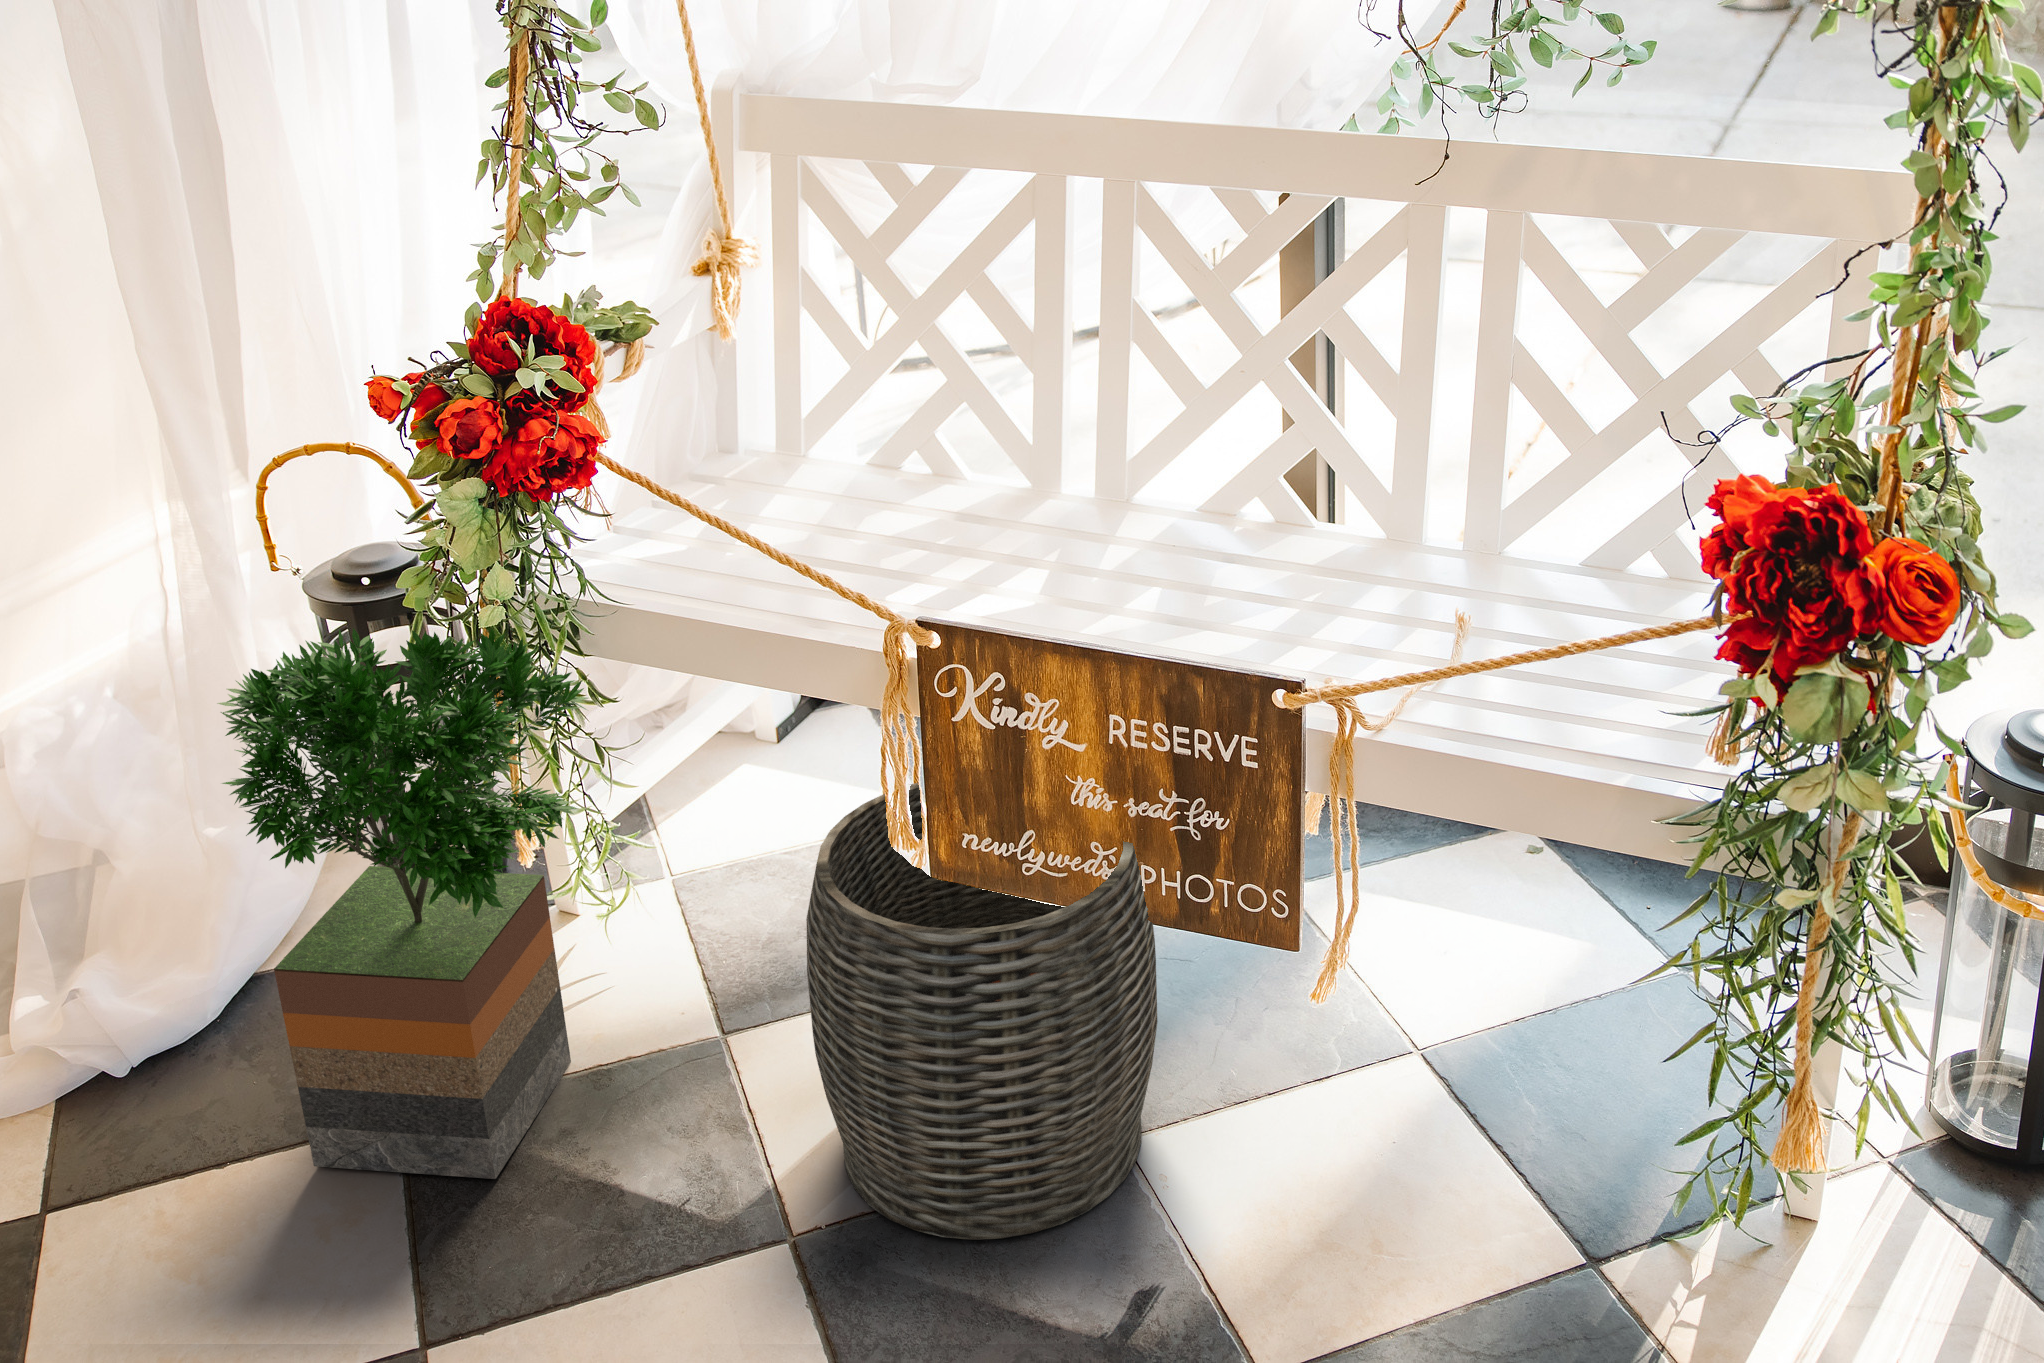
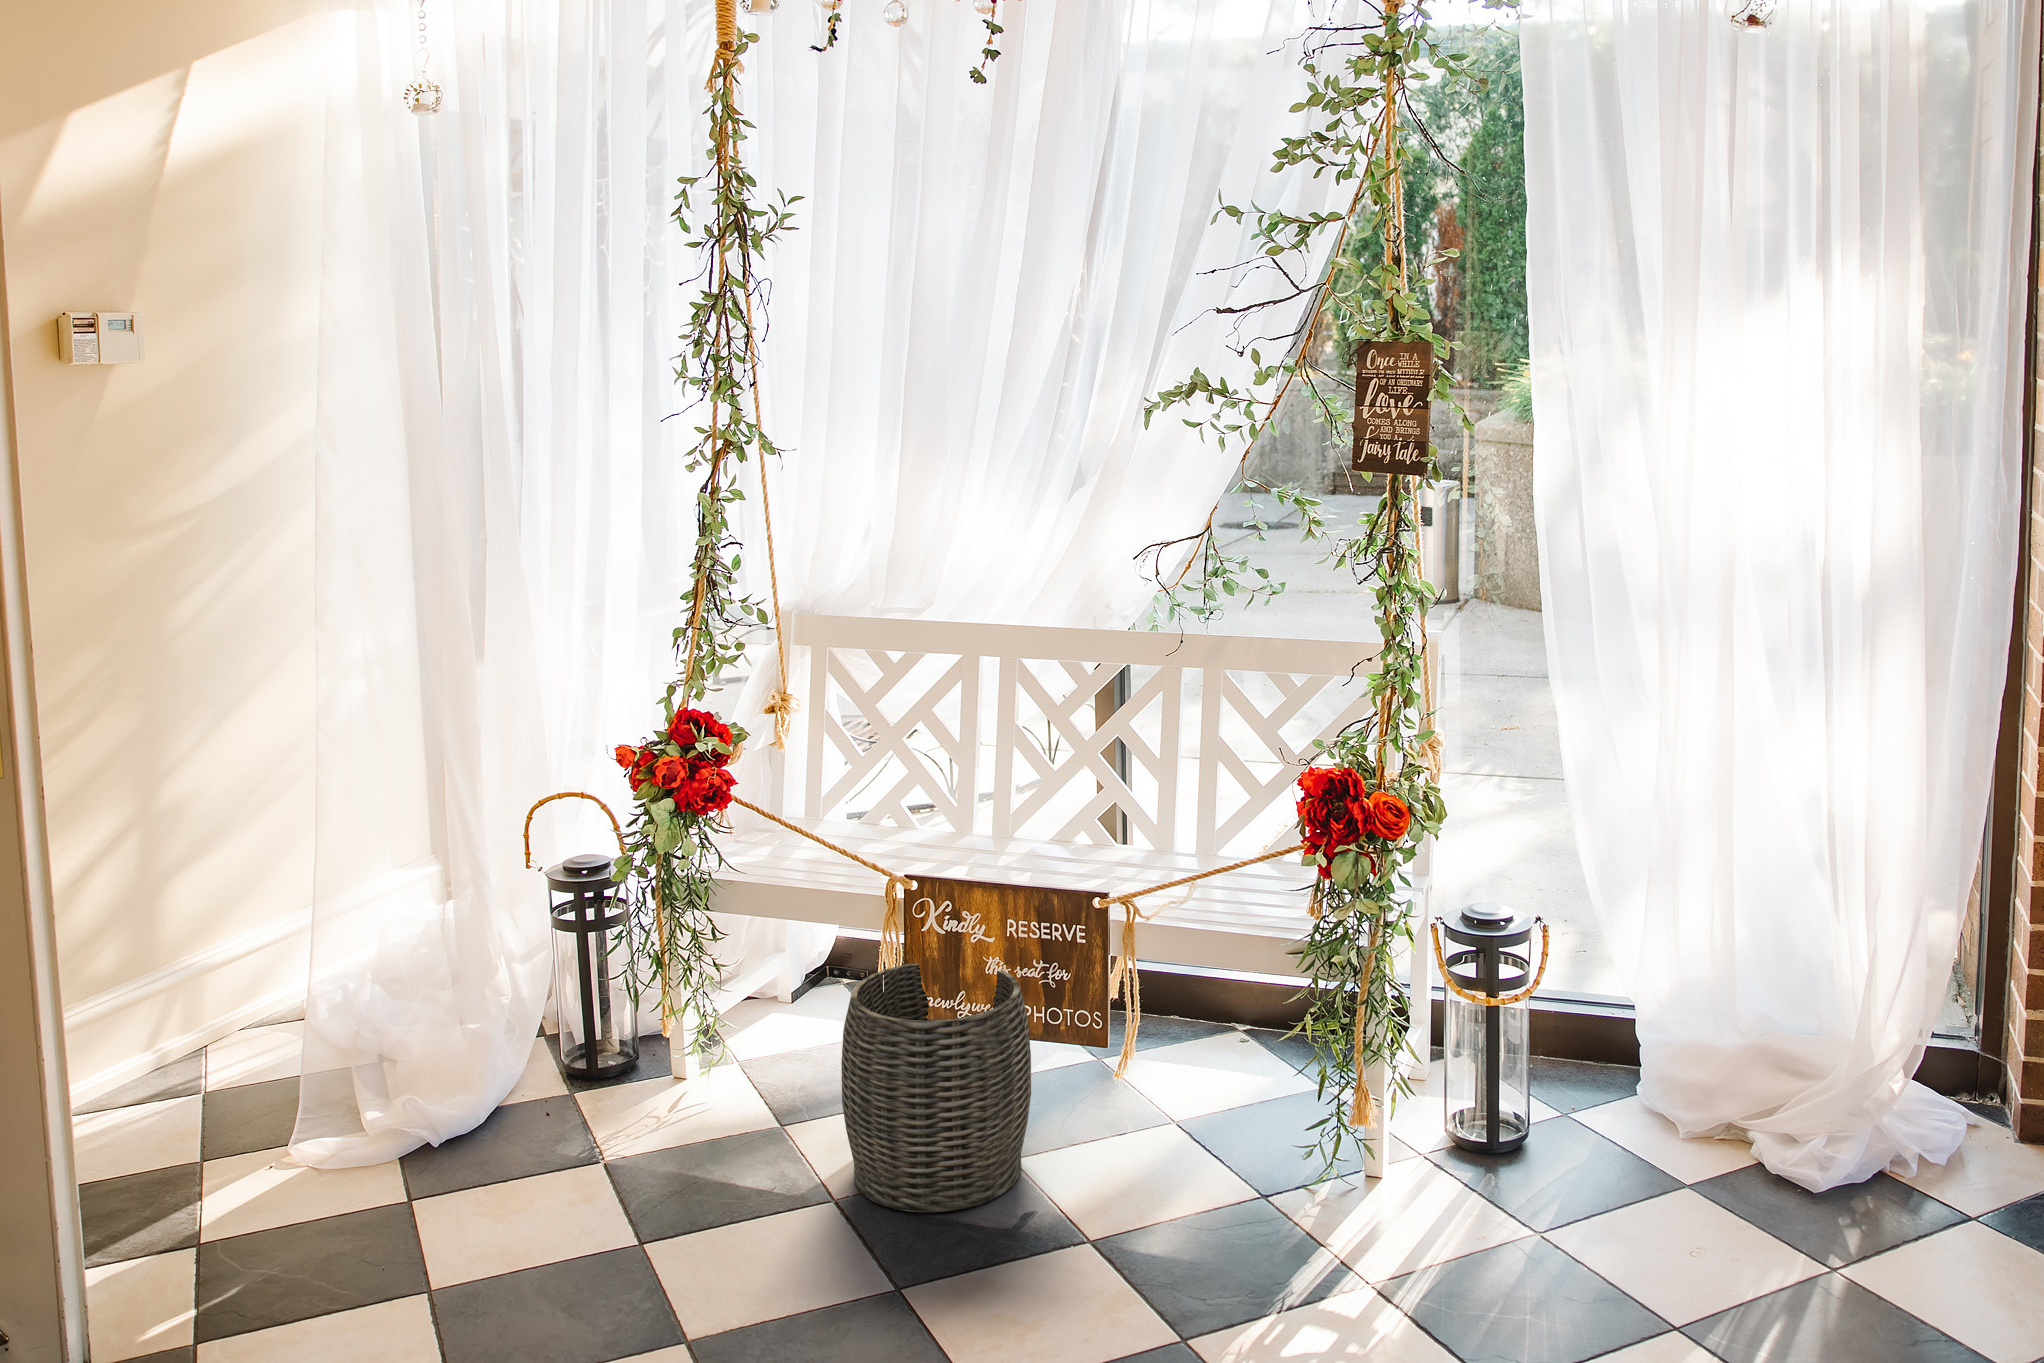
potted tree: present [218,628,588,1179] -> none [527,877,726,1195]

